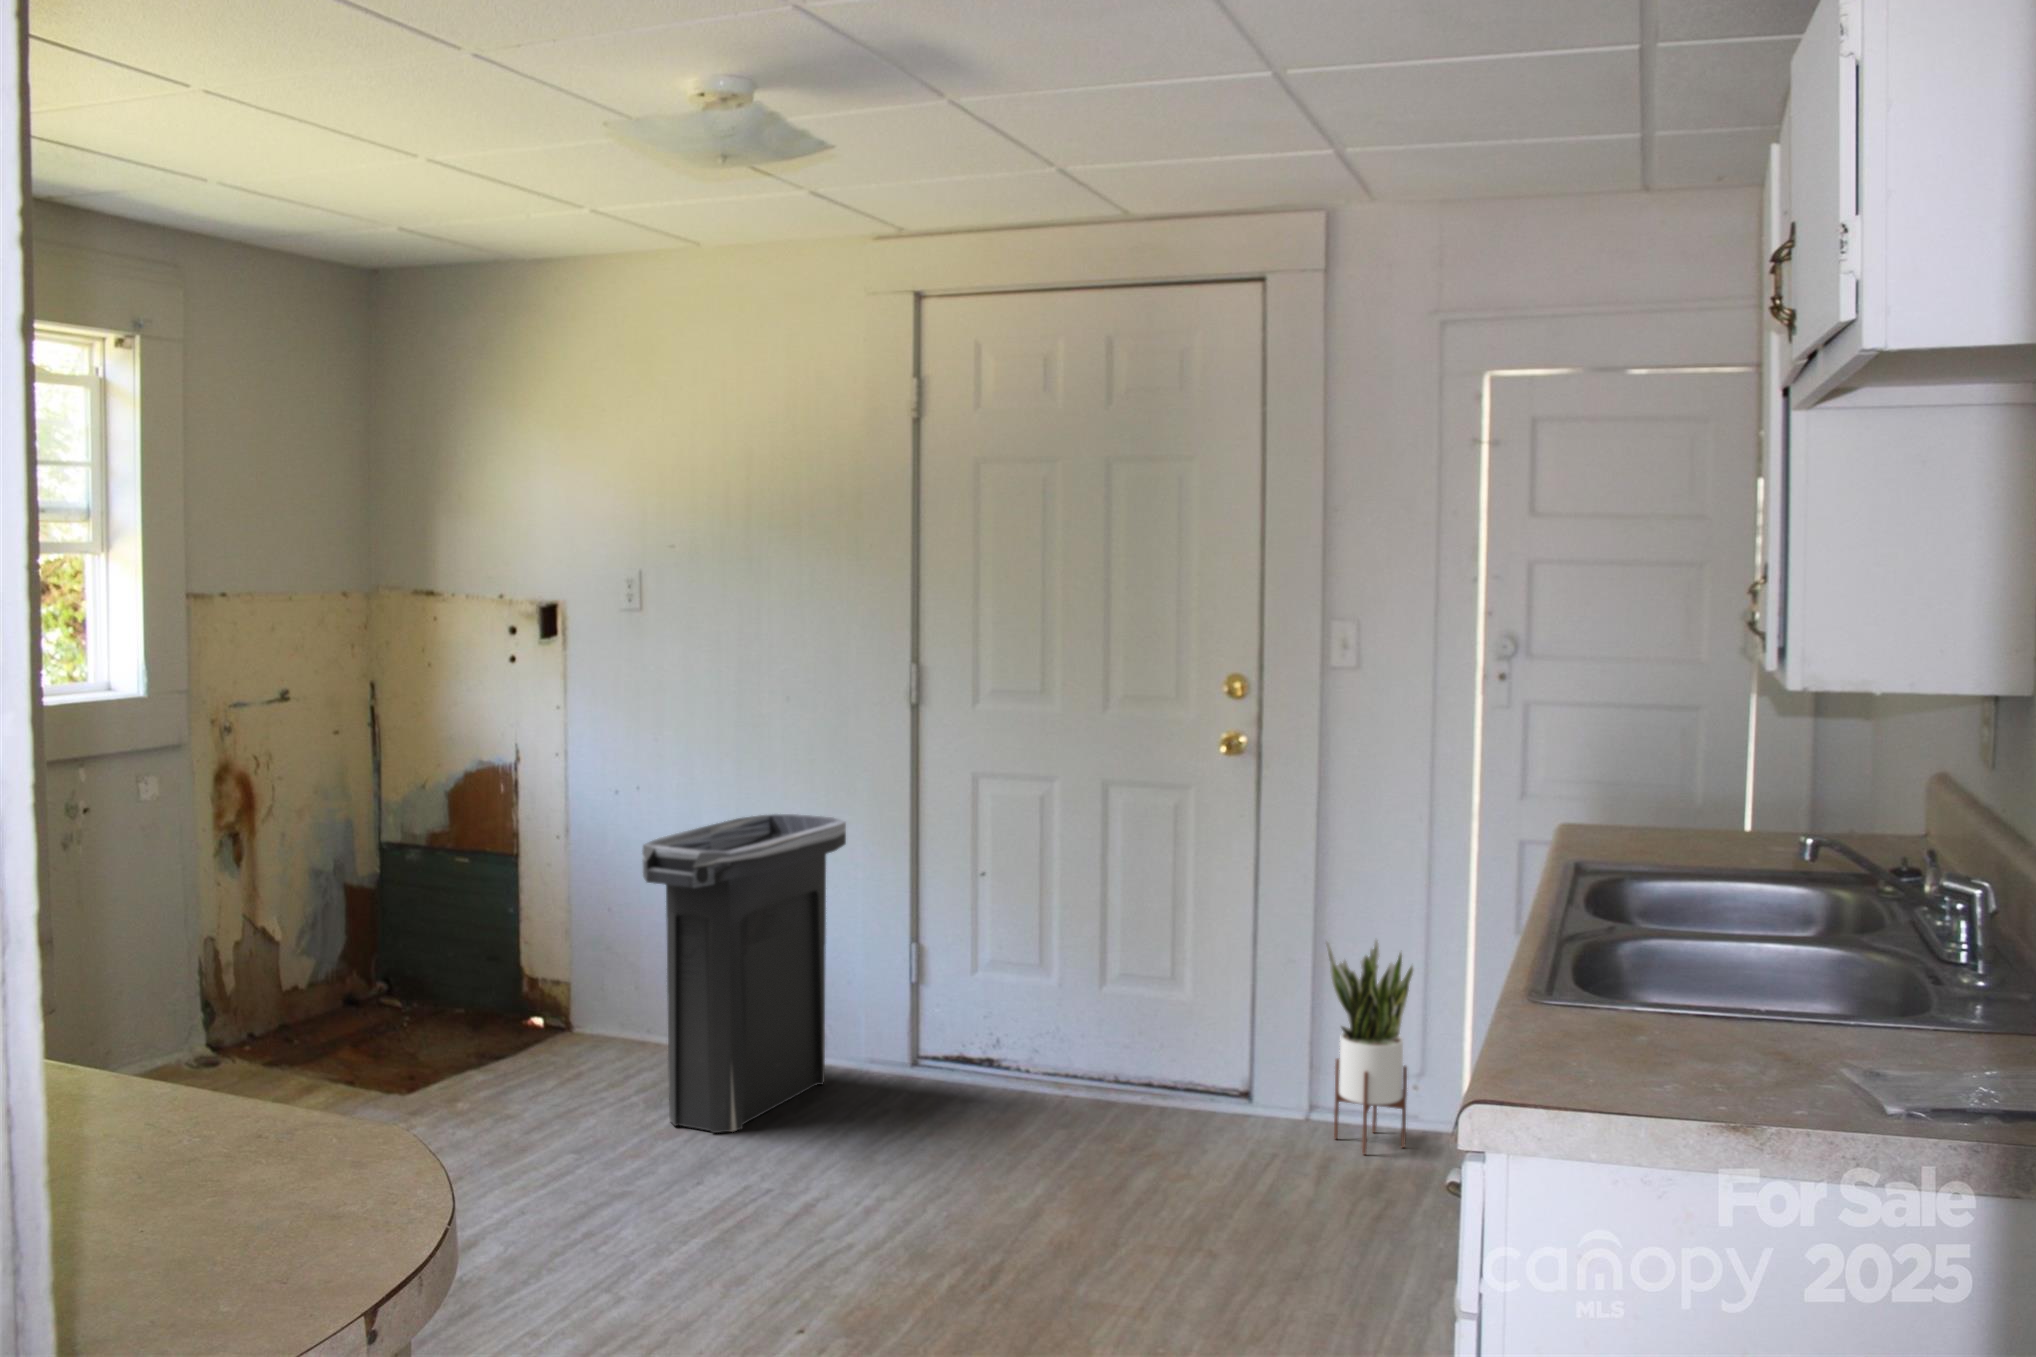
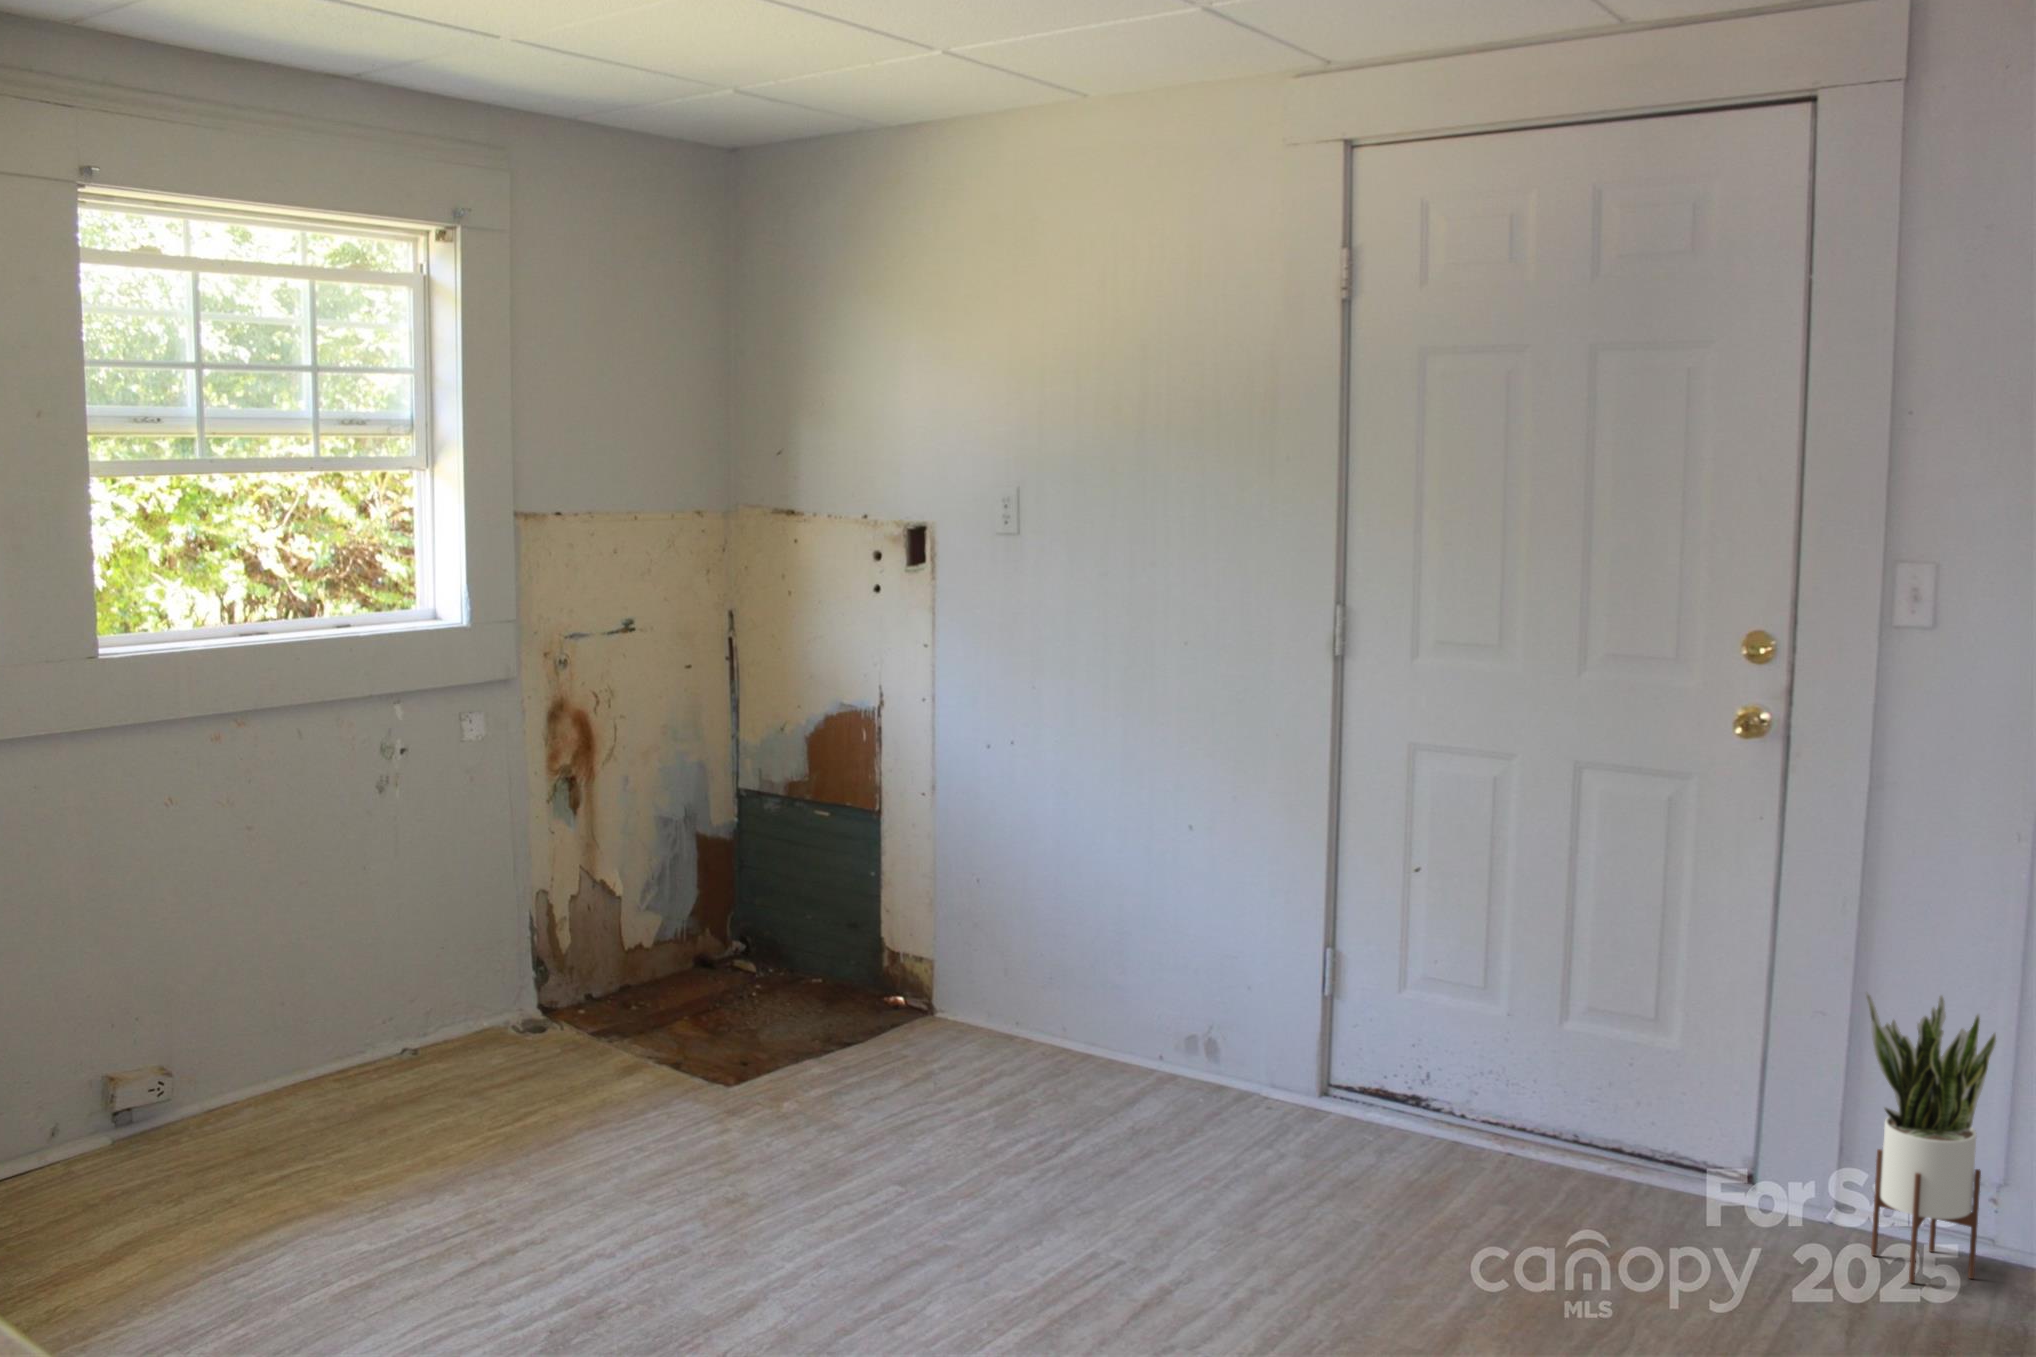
trash can: present [642,814,846,1133] -> none [987,783,1242,1167]

